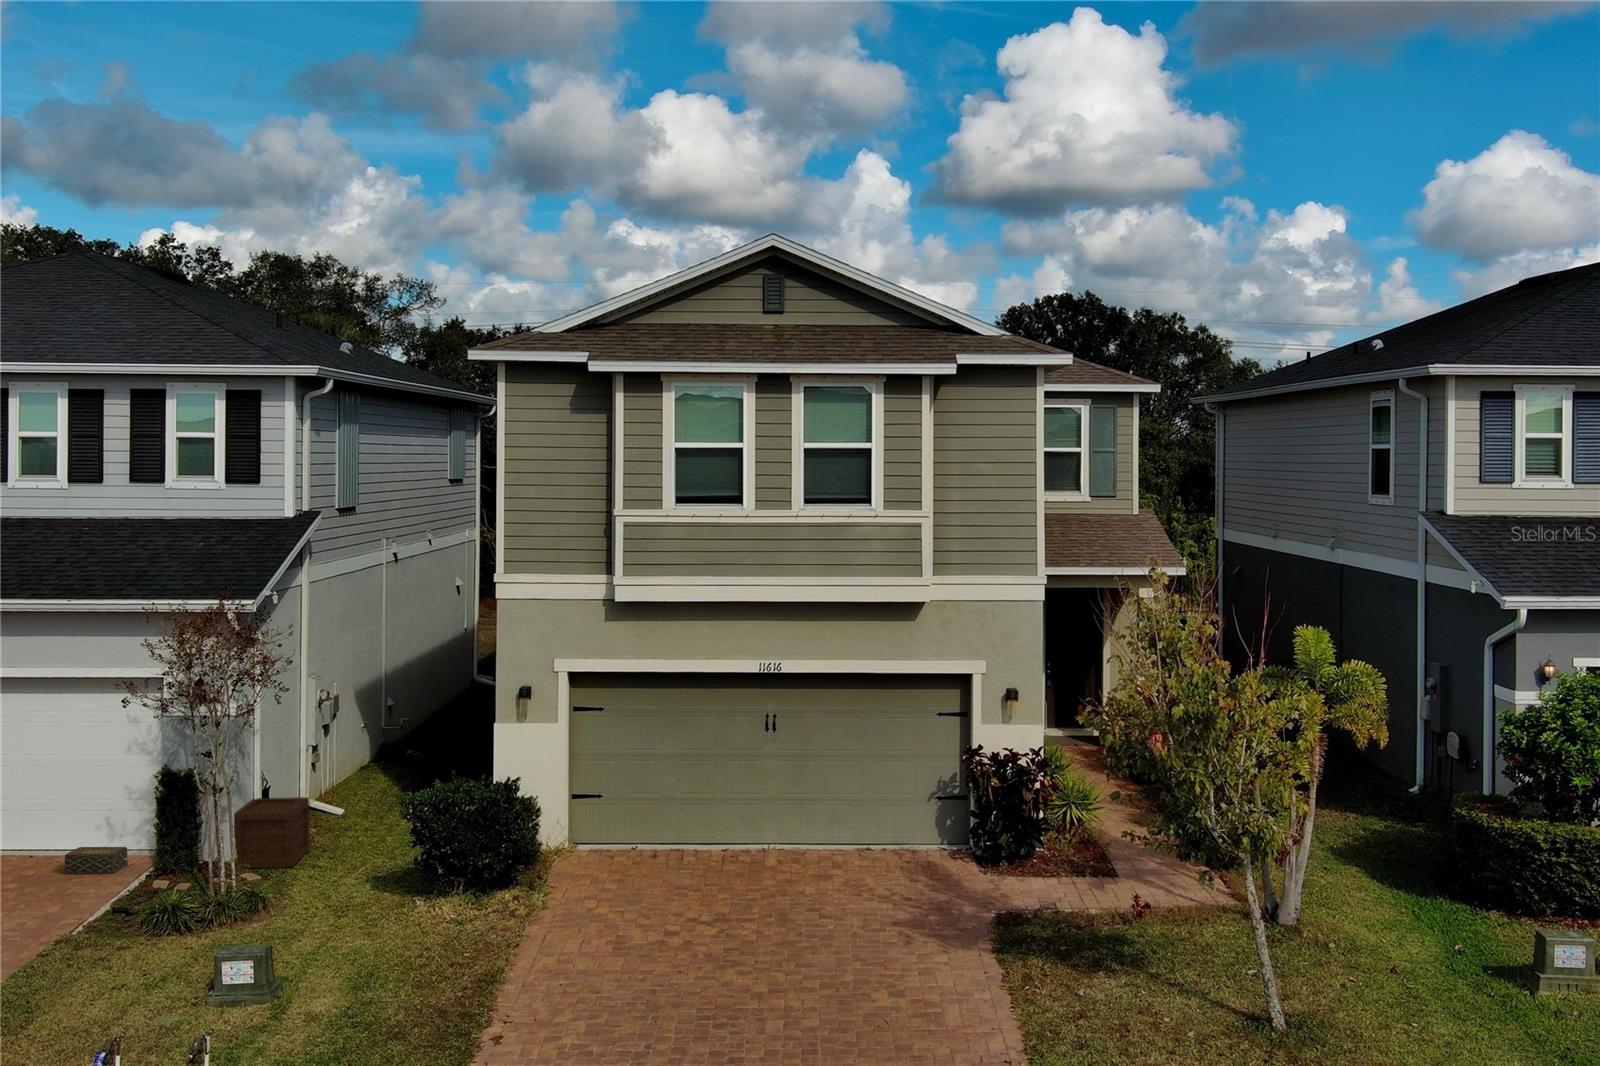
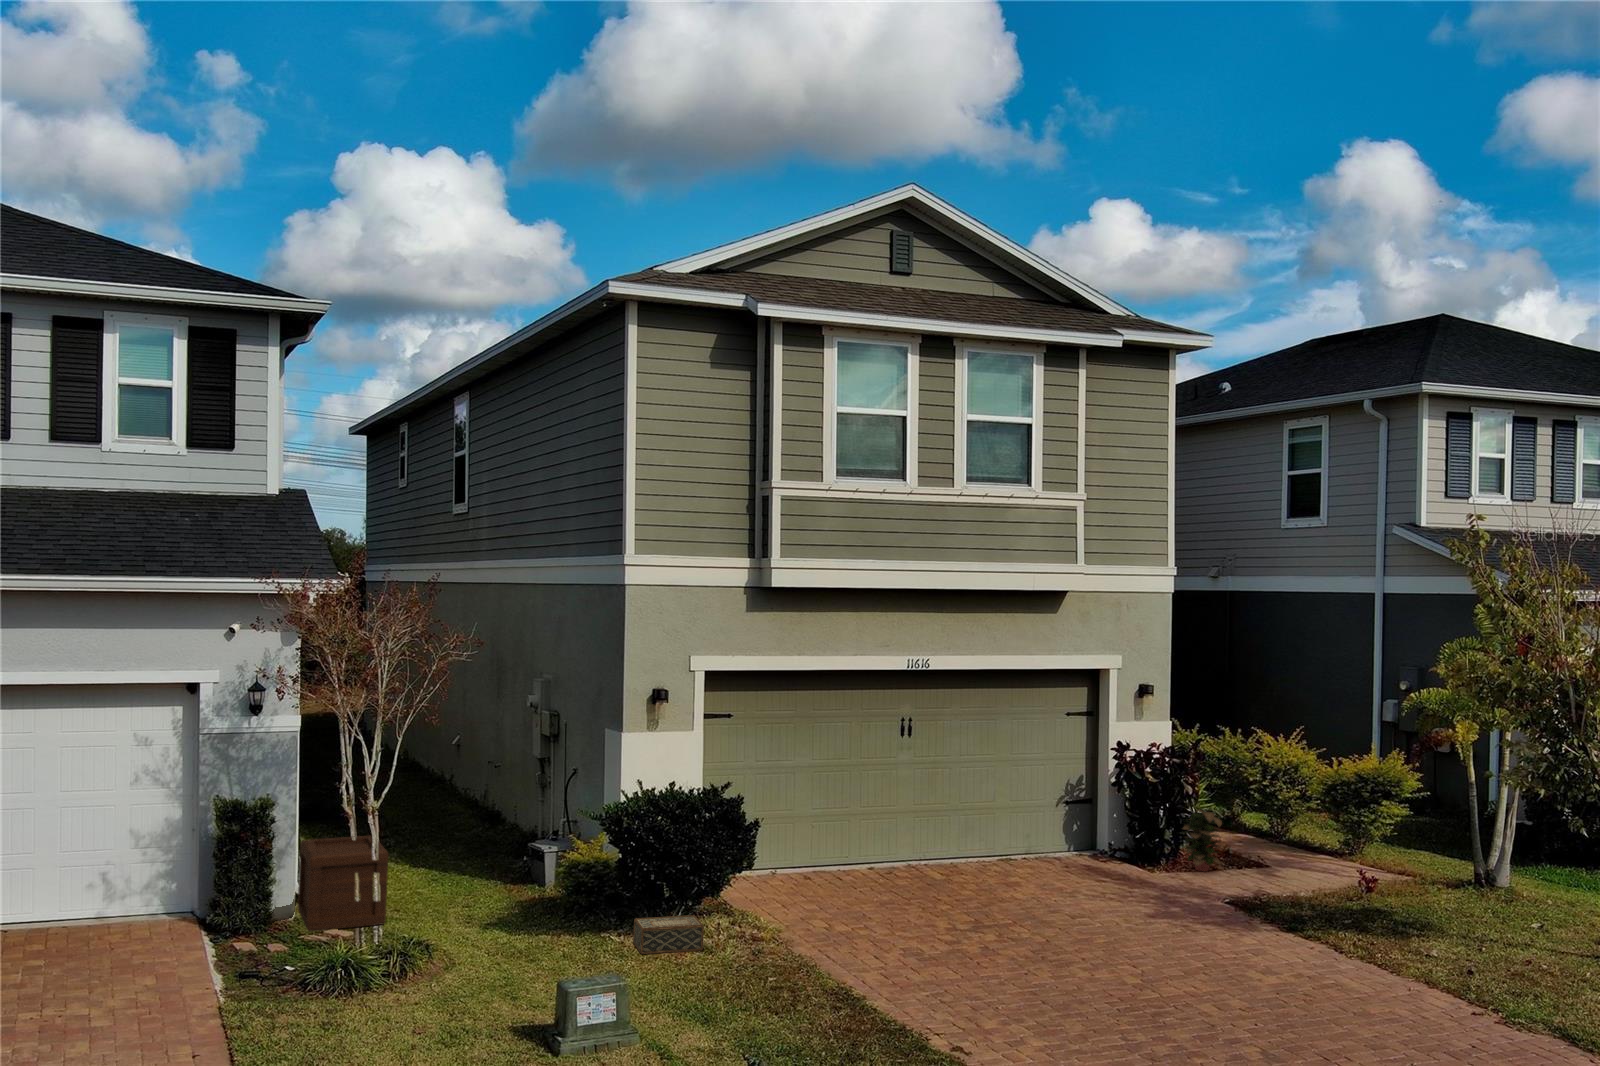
decorative plant: none [1030,813,1073,874] -> present [1183,810,1222,871]
woven basket: present [65,847,128,874] -> present [633,915,704,954]

